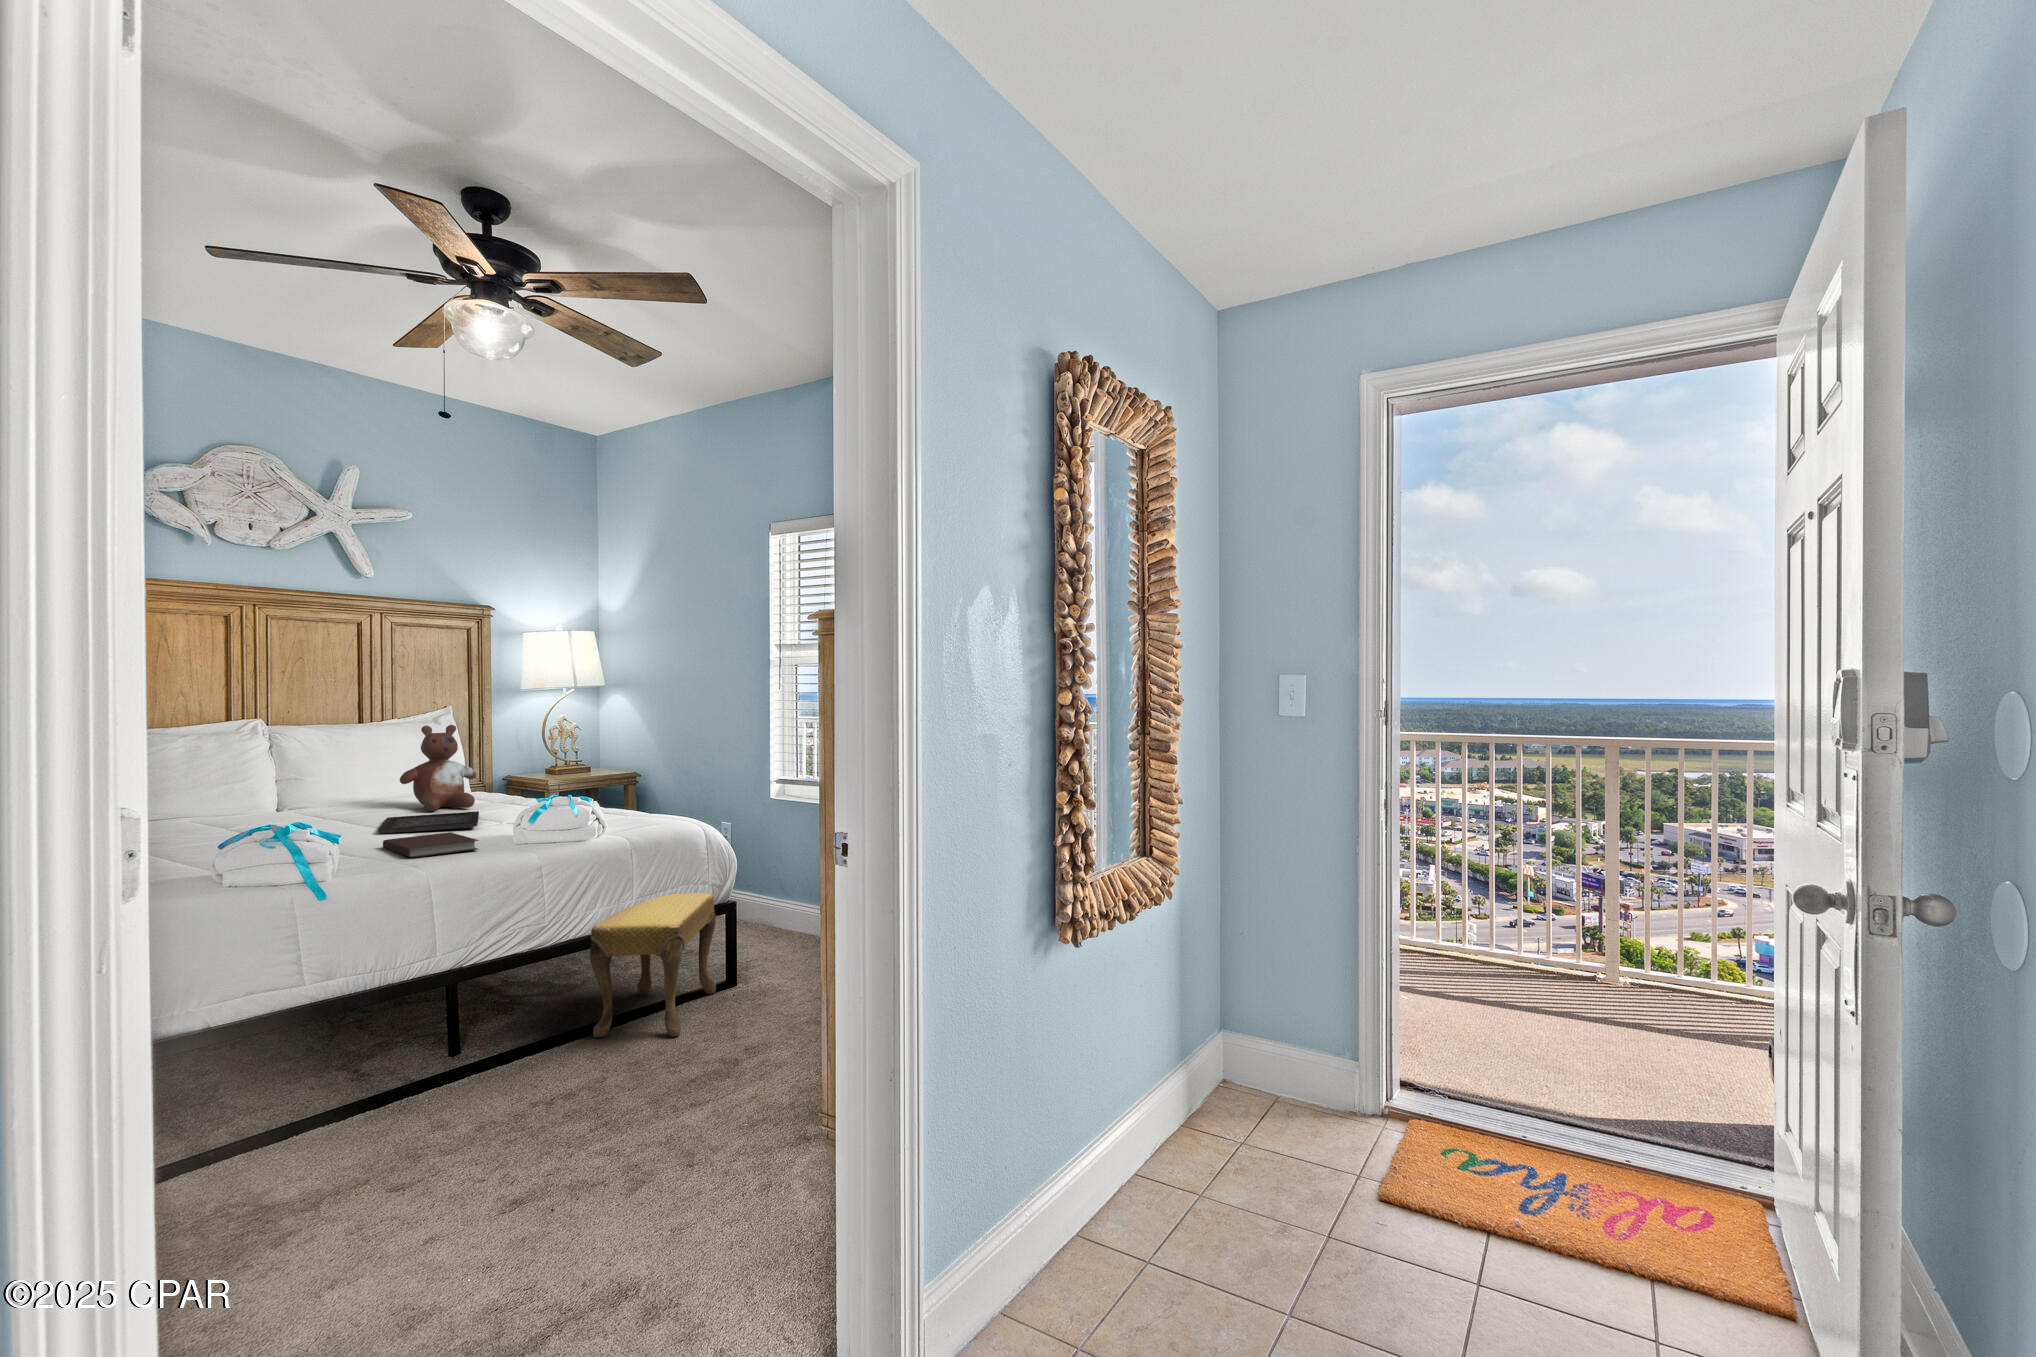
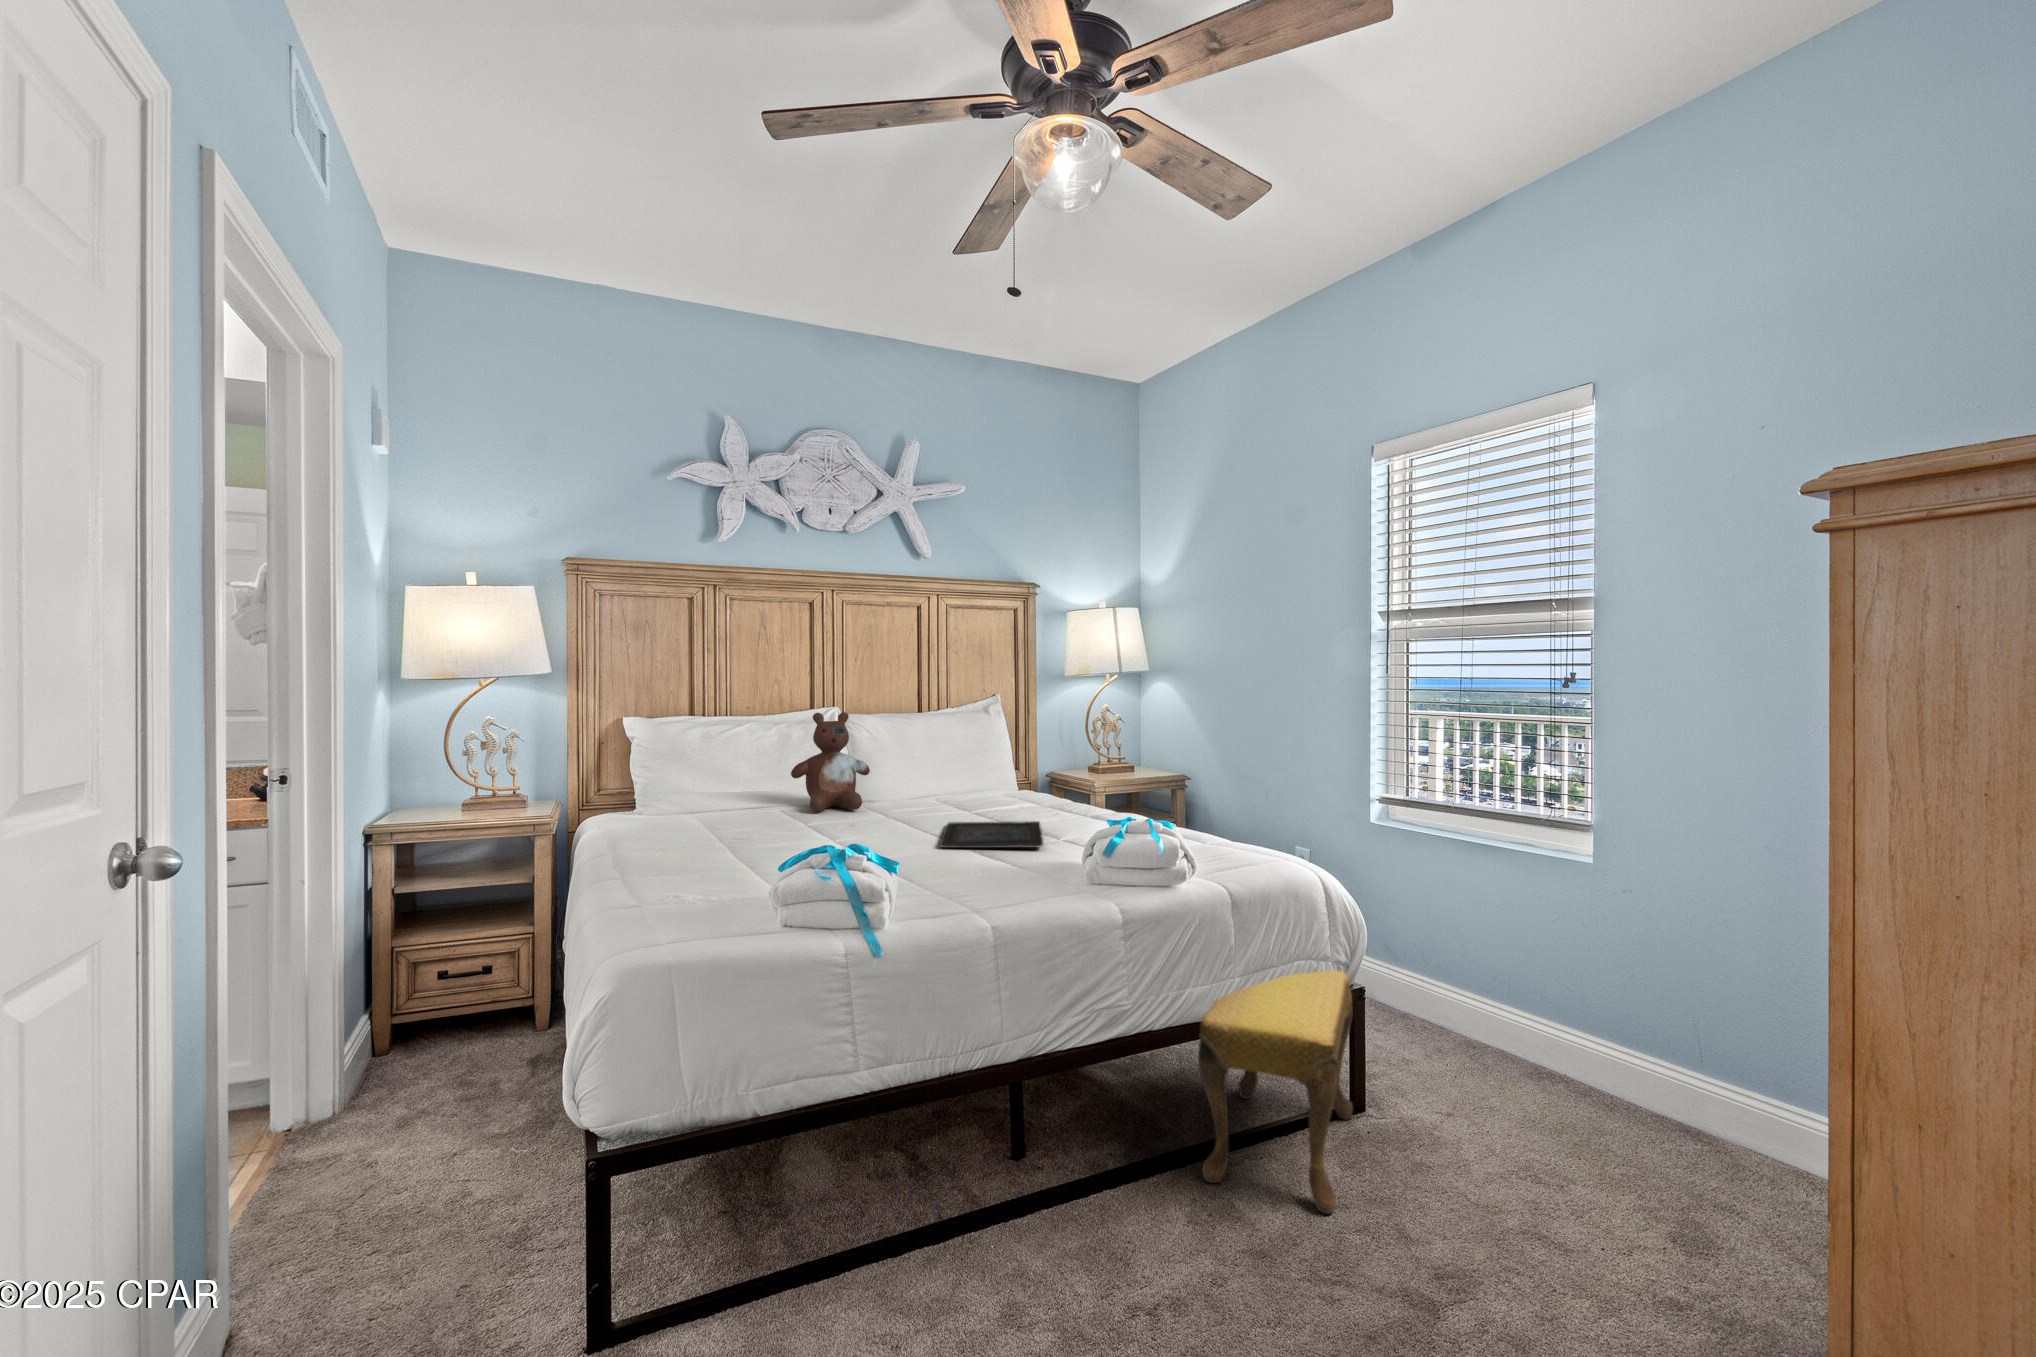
stuffed bear: present [400,725,476,811] -> present [791,712,870,812]
notebook: present [383,832,479,857] -> none [945,858,1056,899]

